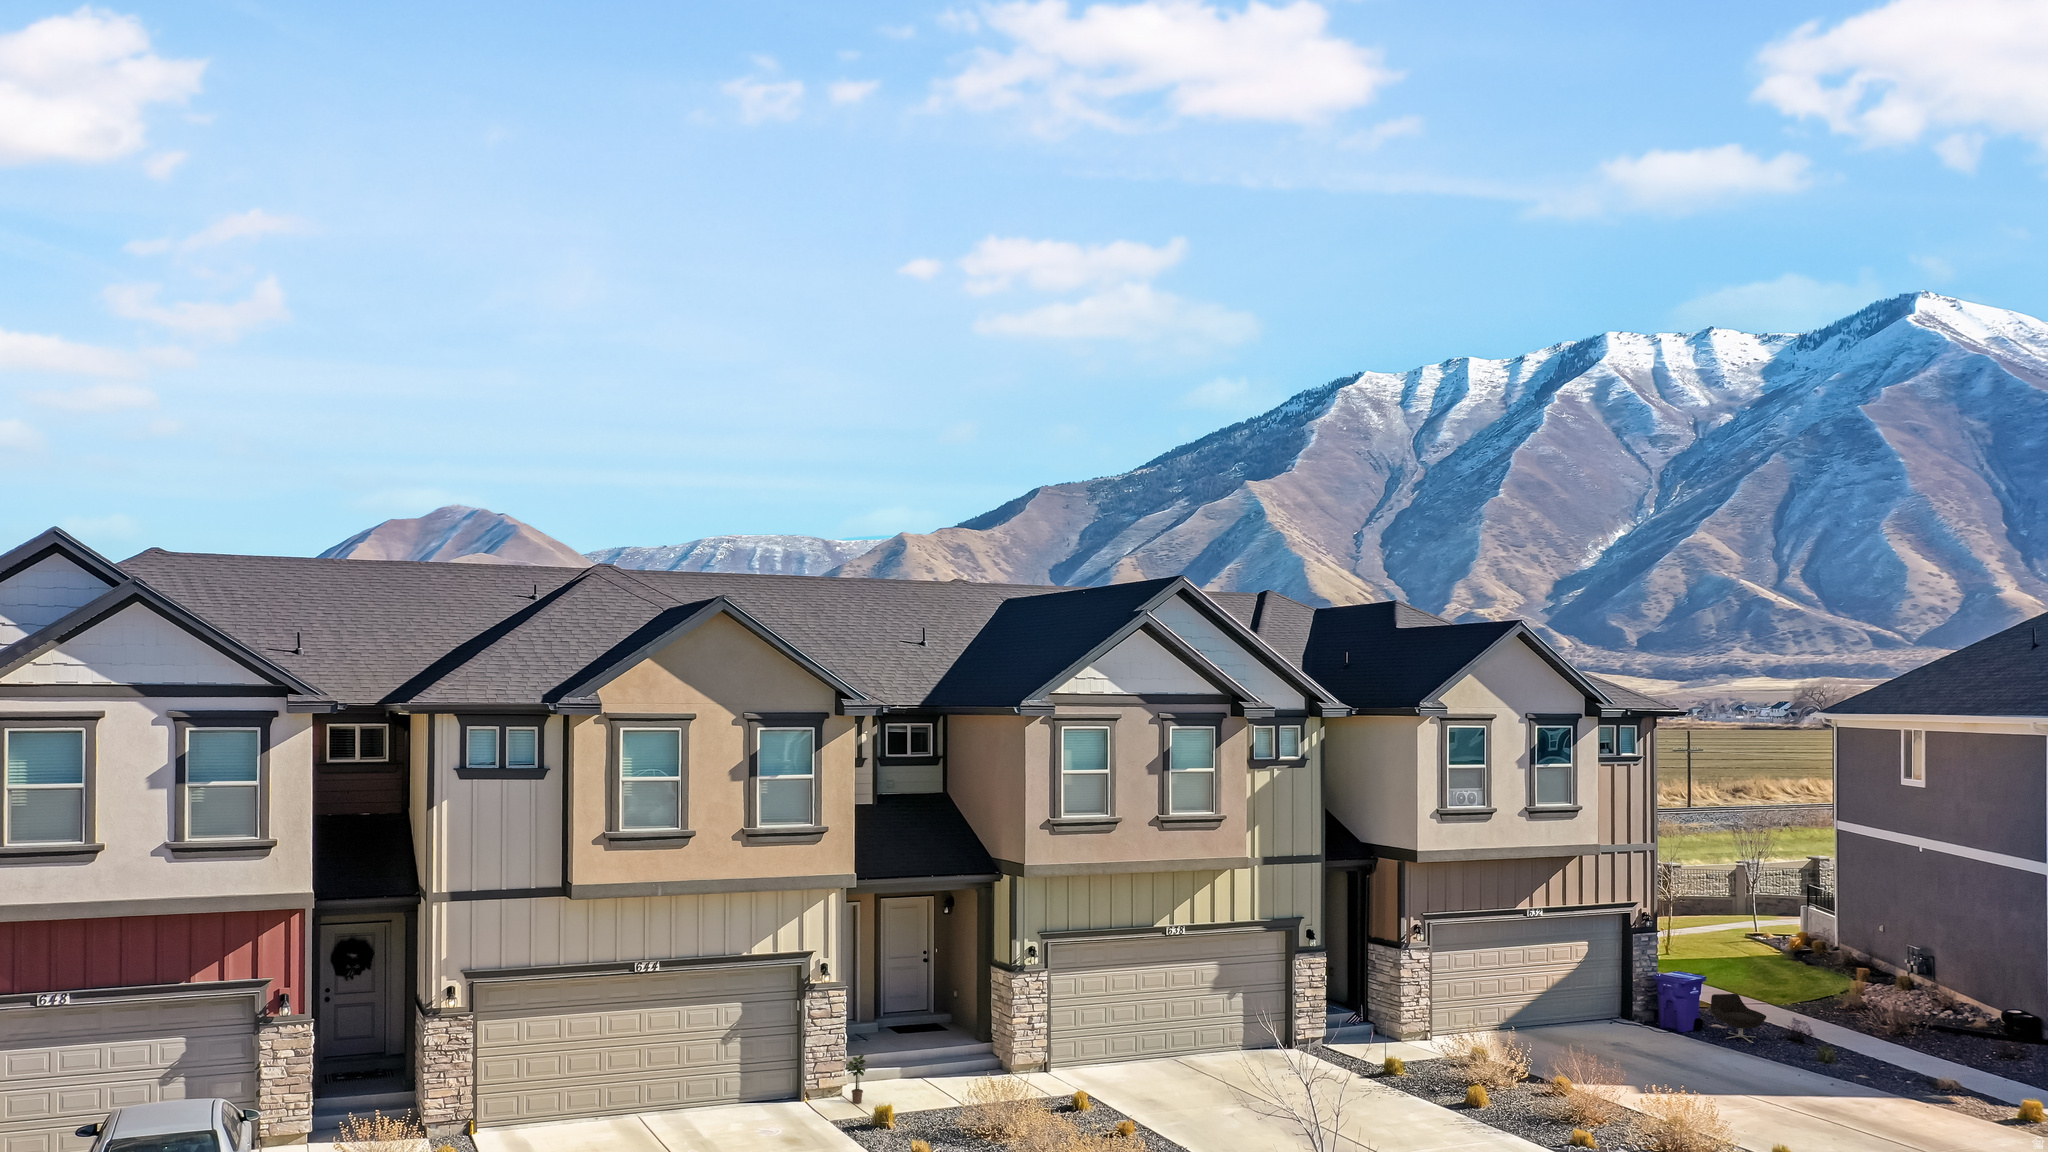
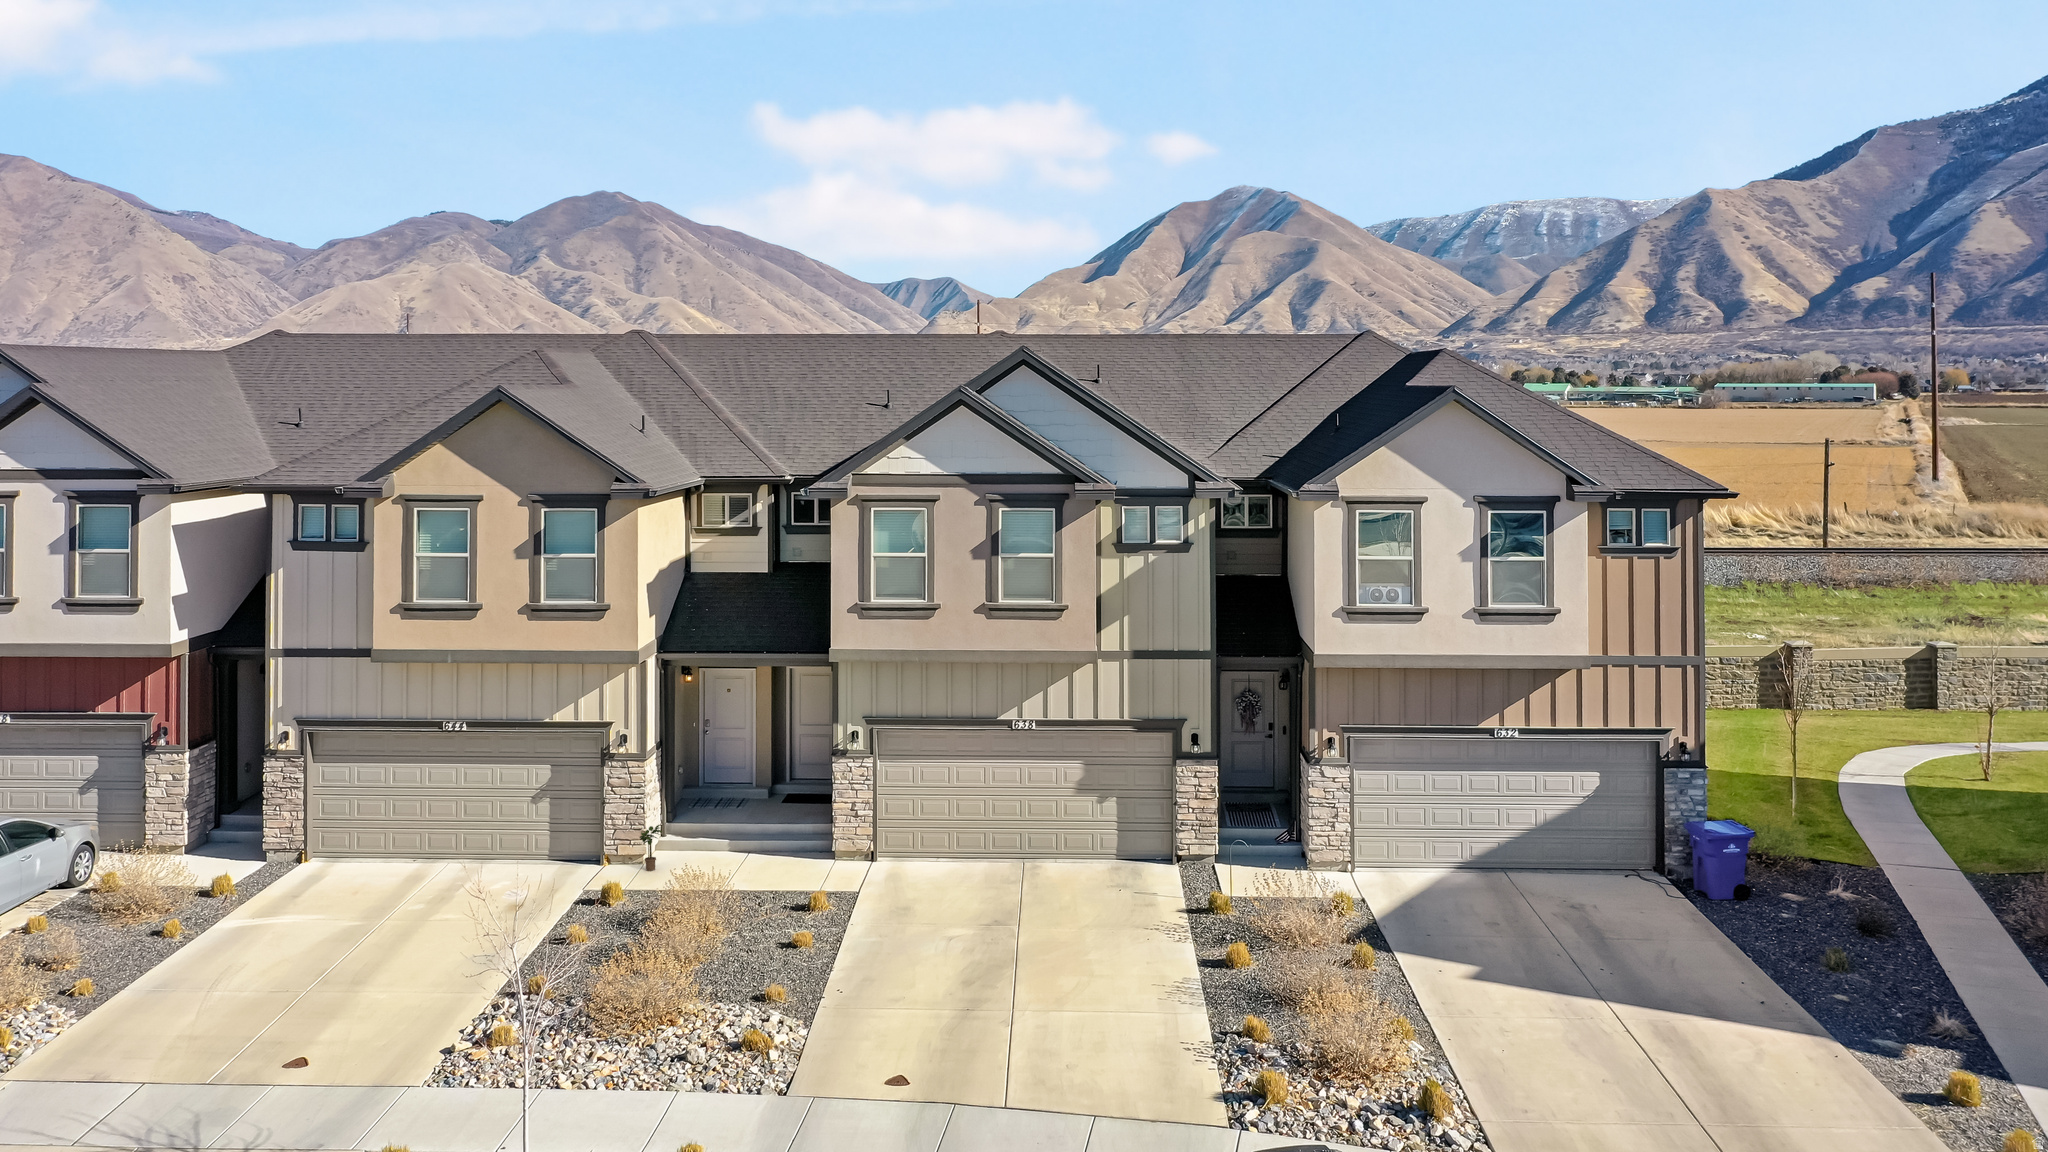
lounge chair: present [1710,994,1766,1043] -> none [1746,850,1818,917]

